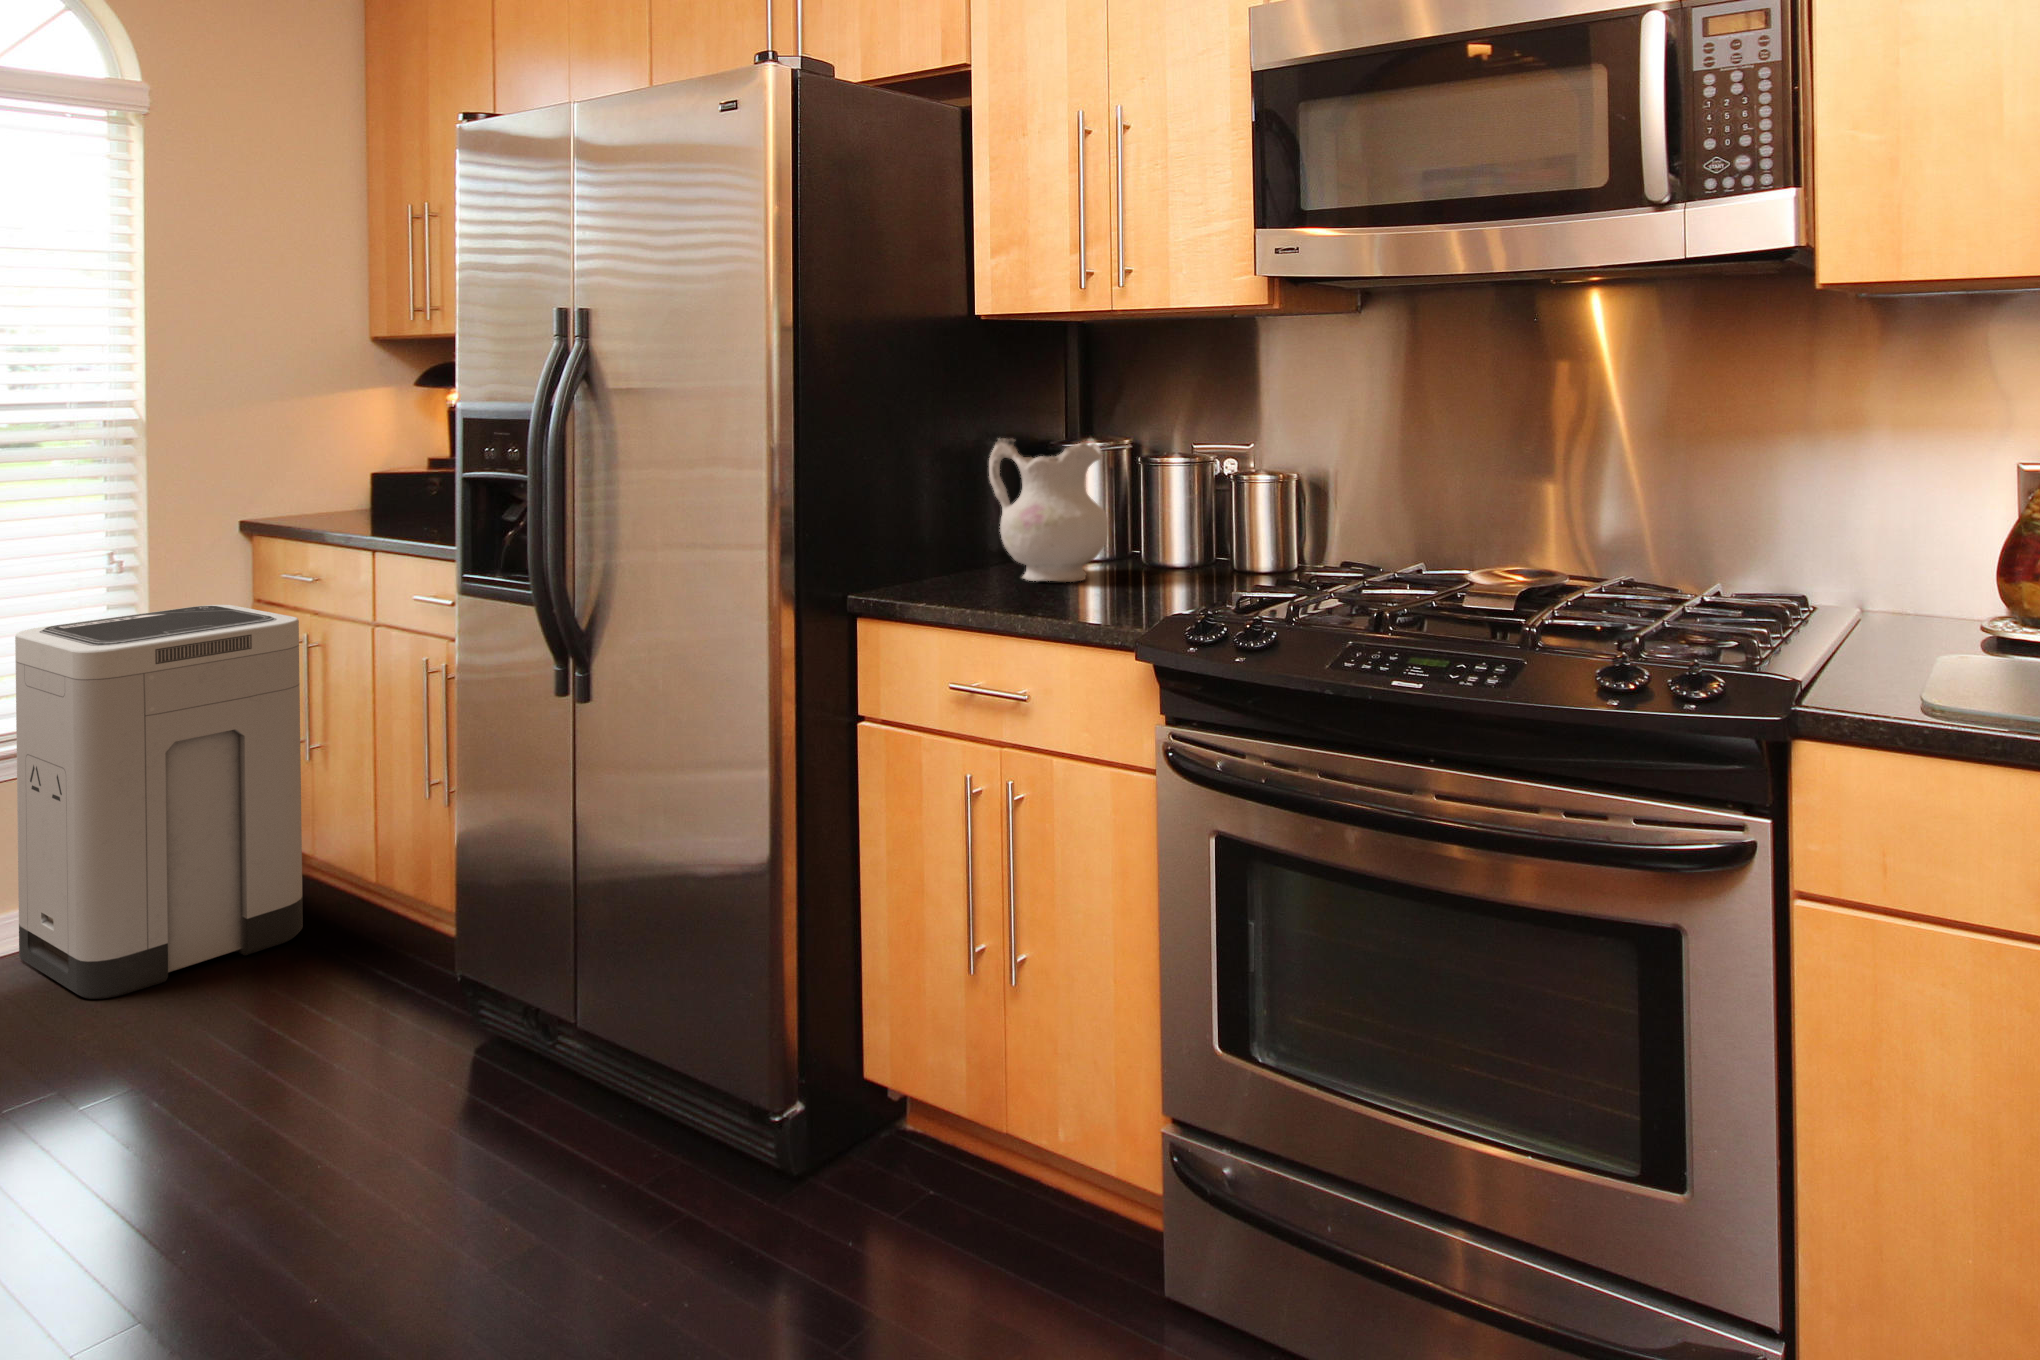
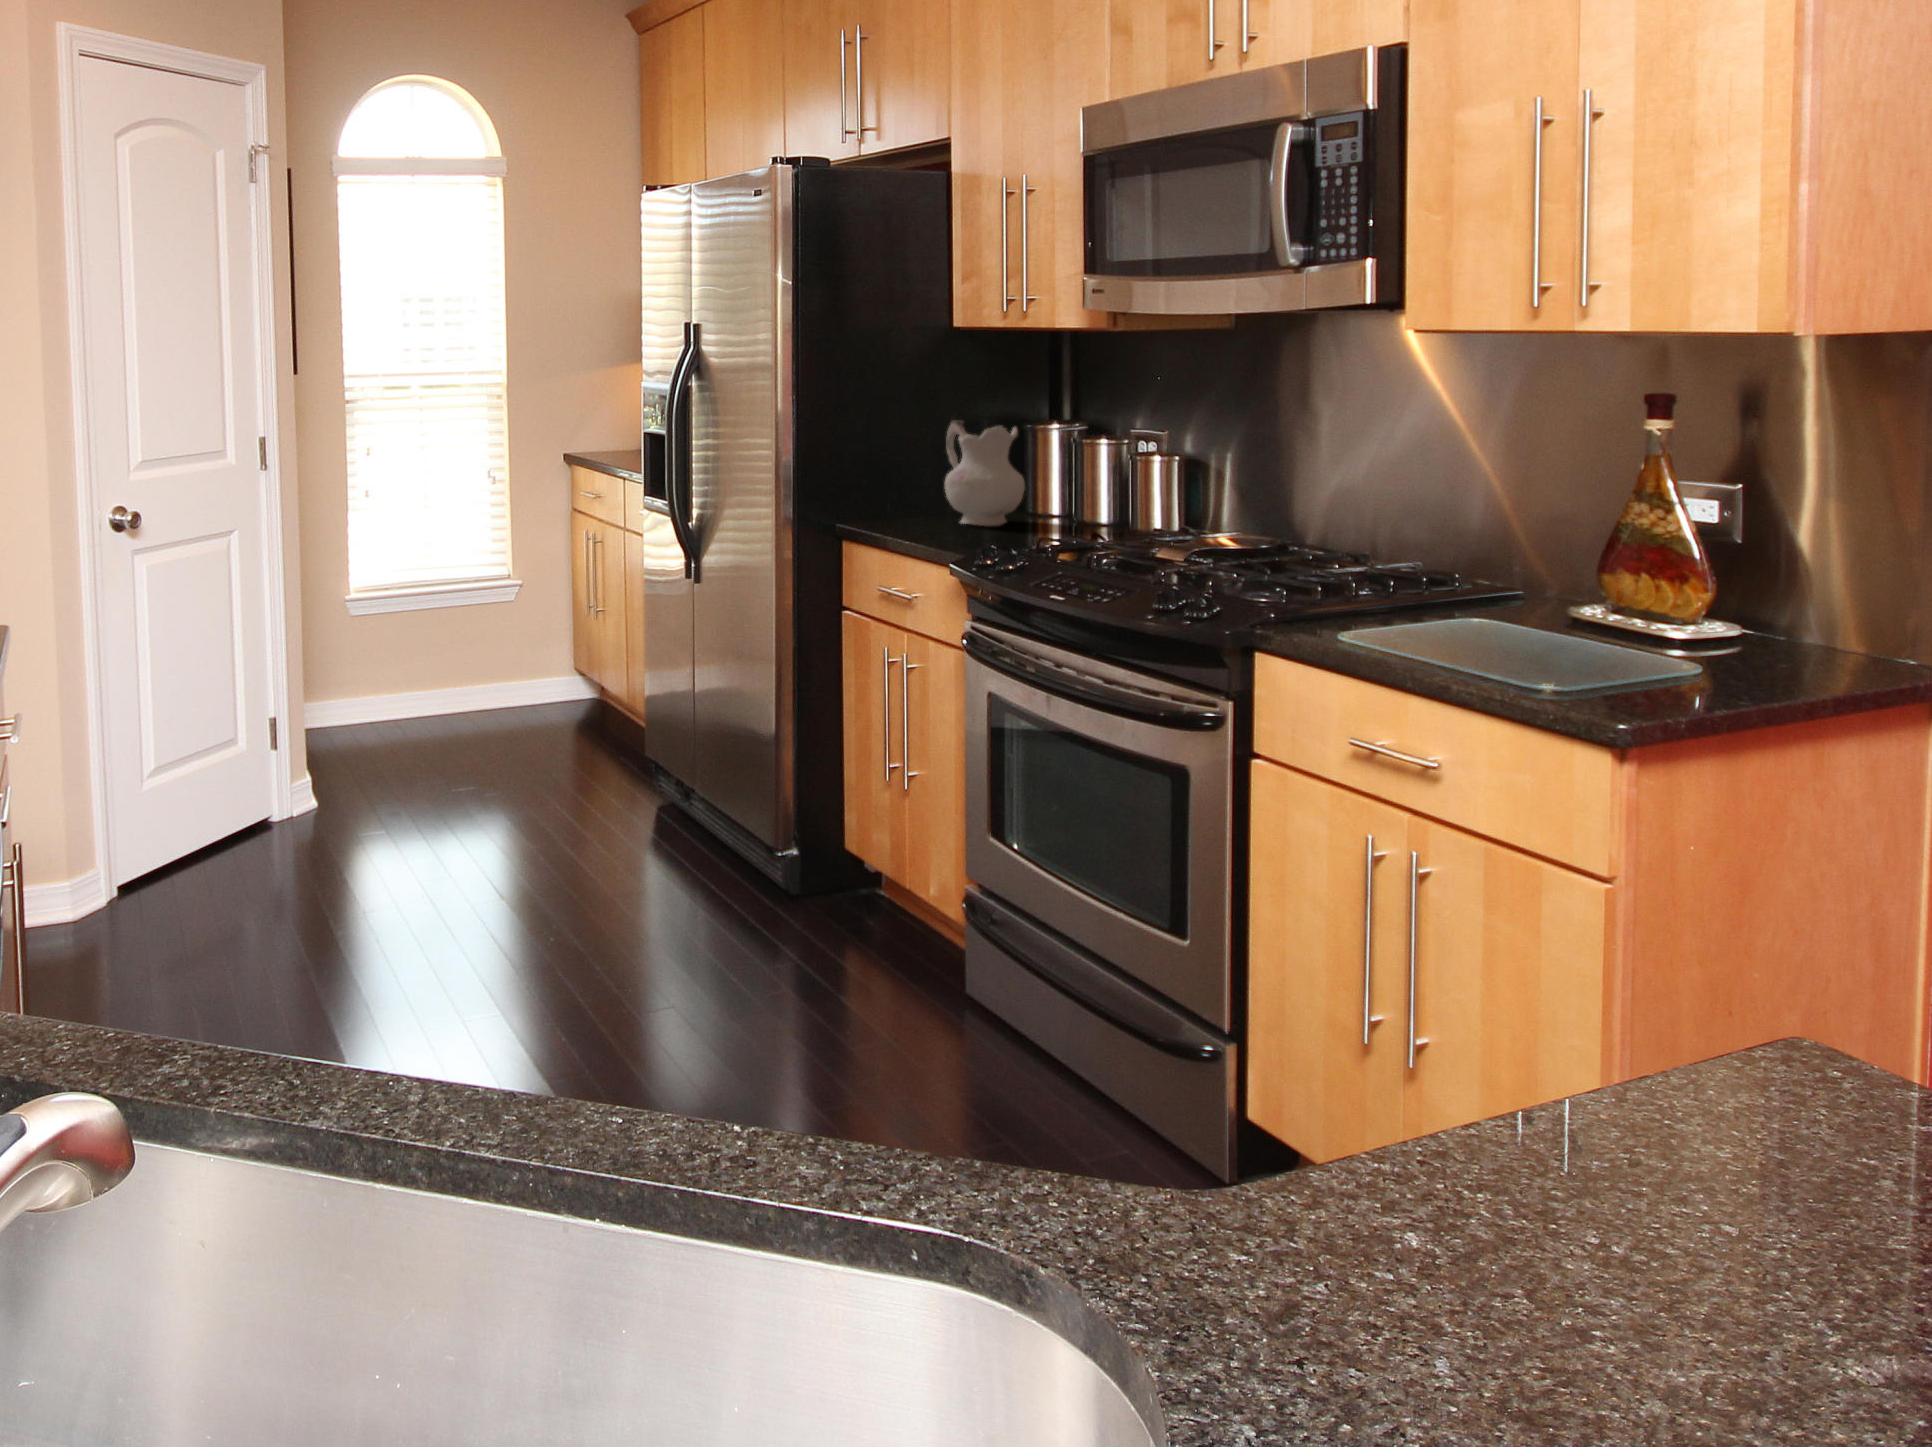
trash can: present [15,605,303,999] -> none [434,509,587,745]

